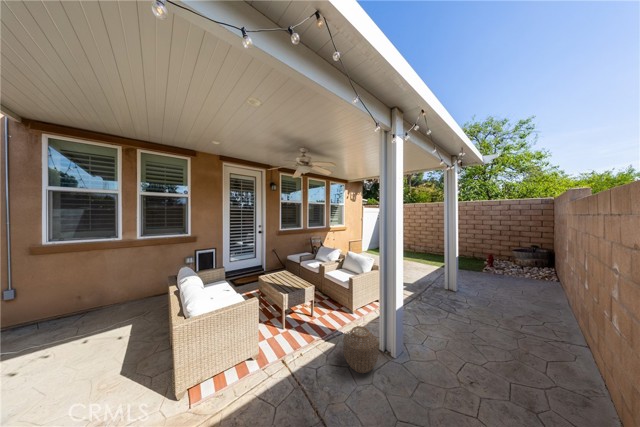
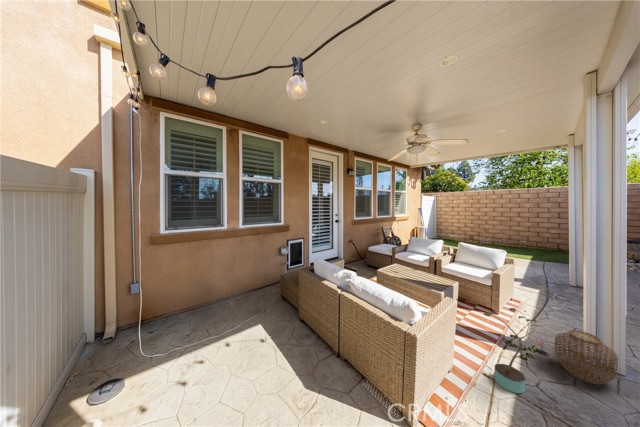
potted plant: none [275,307,305,381] -> present [484,308,539,393]

